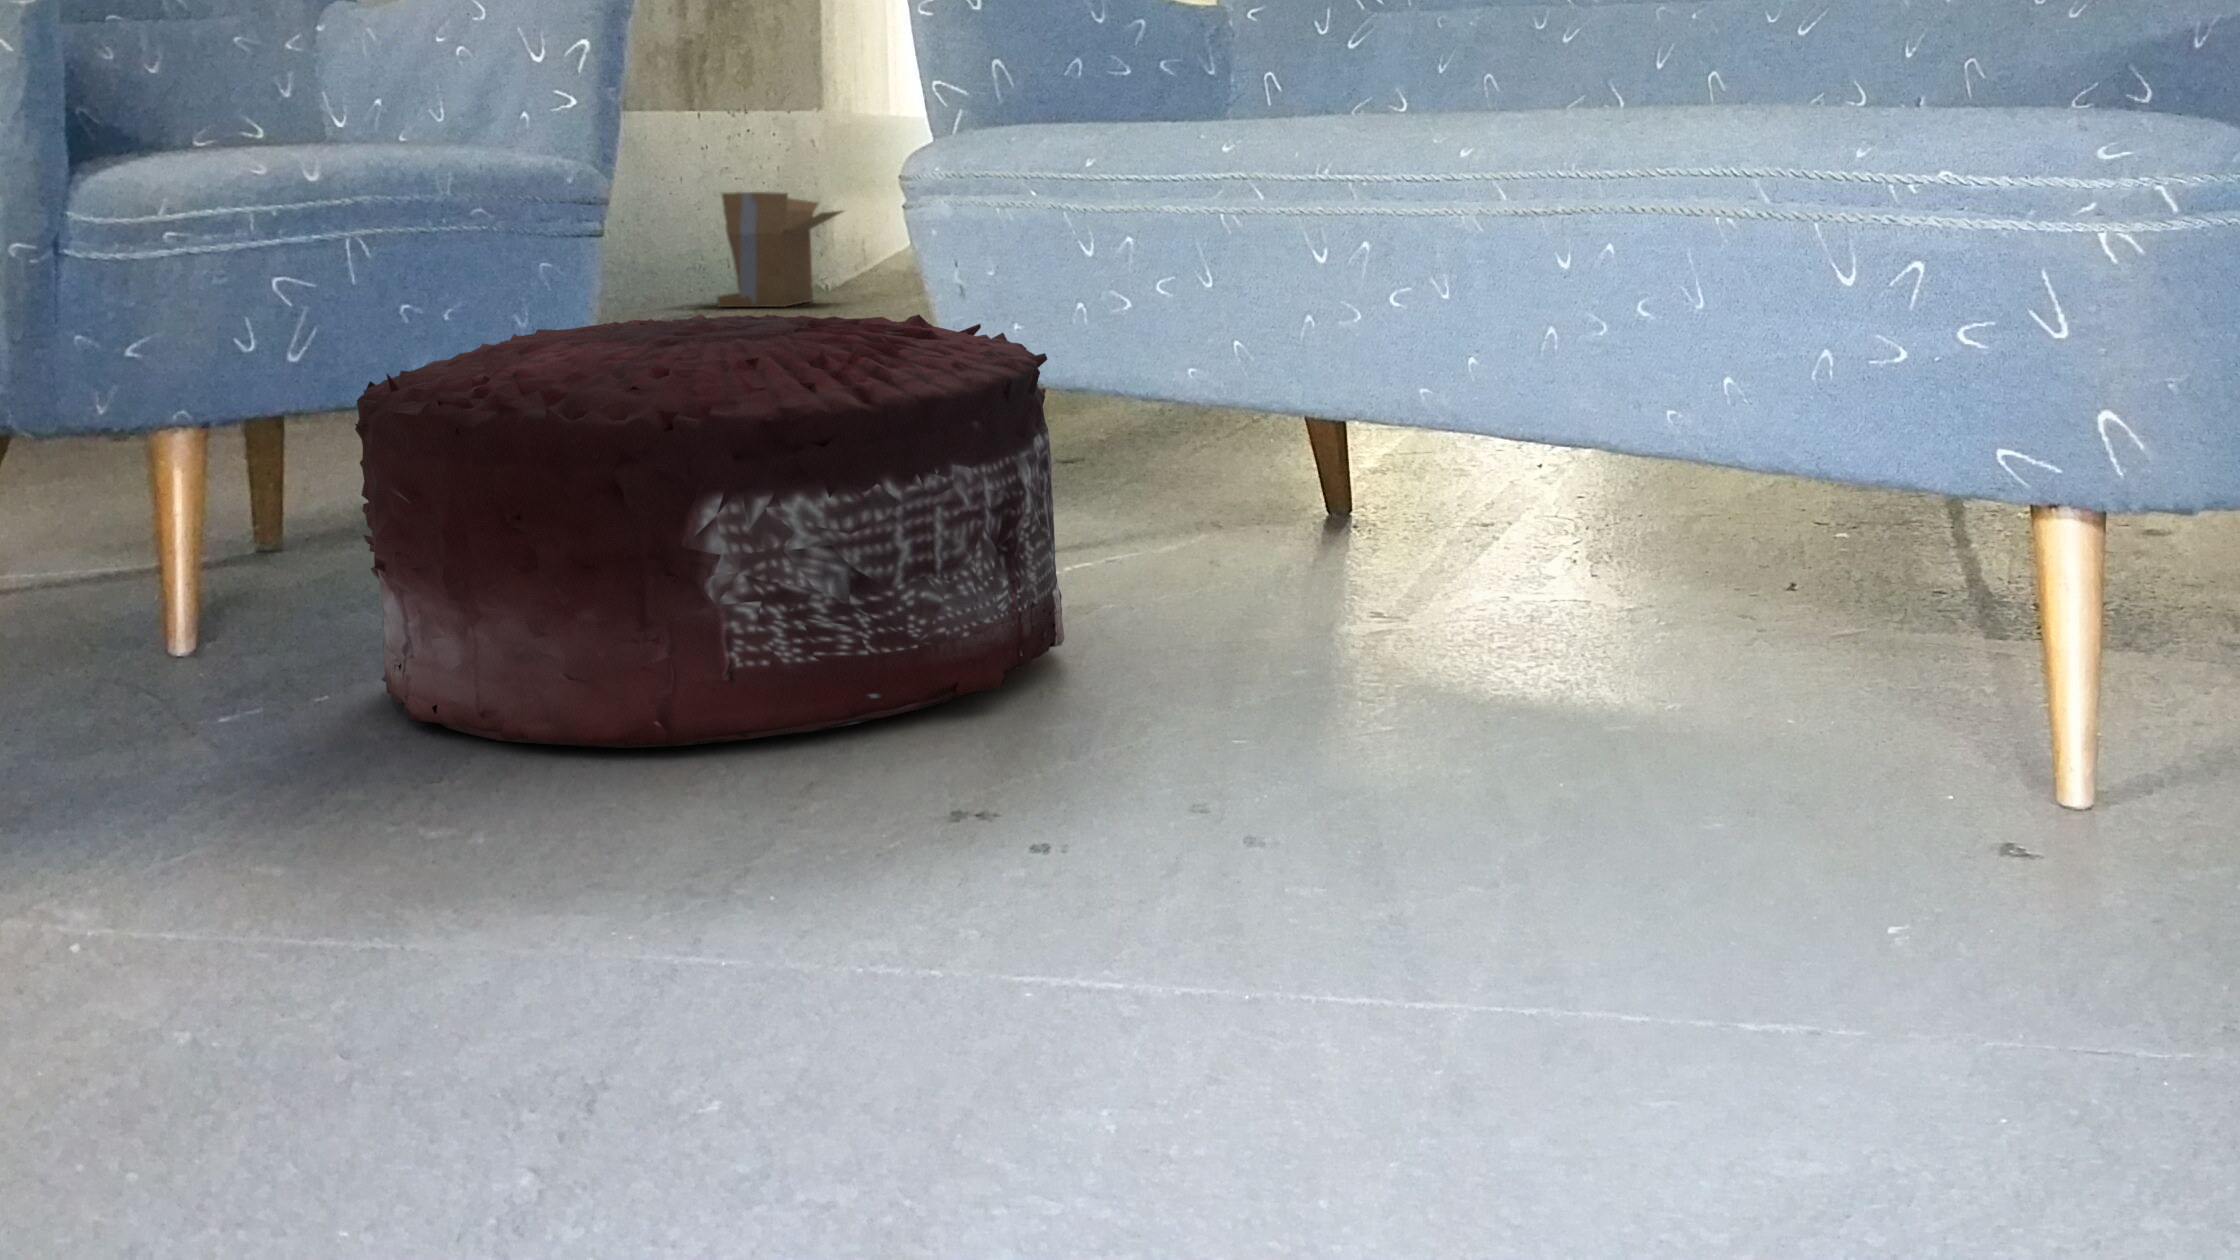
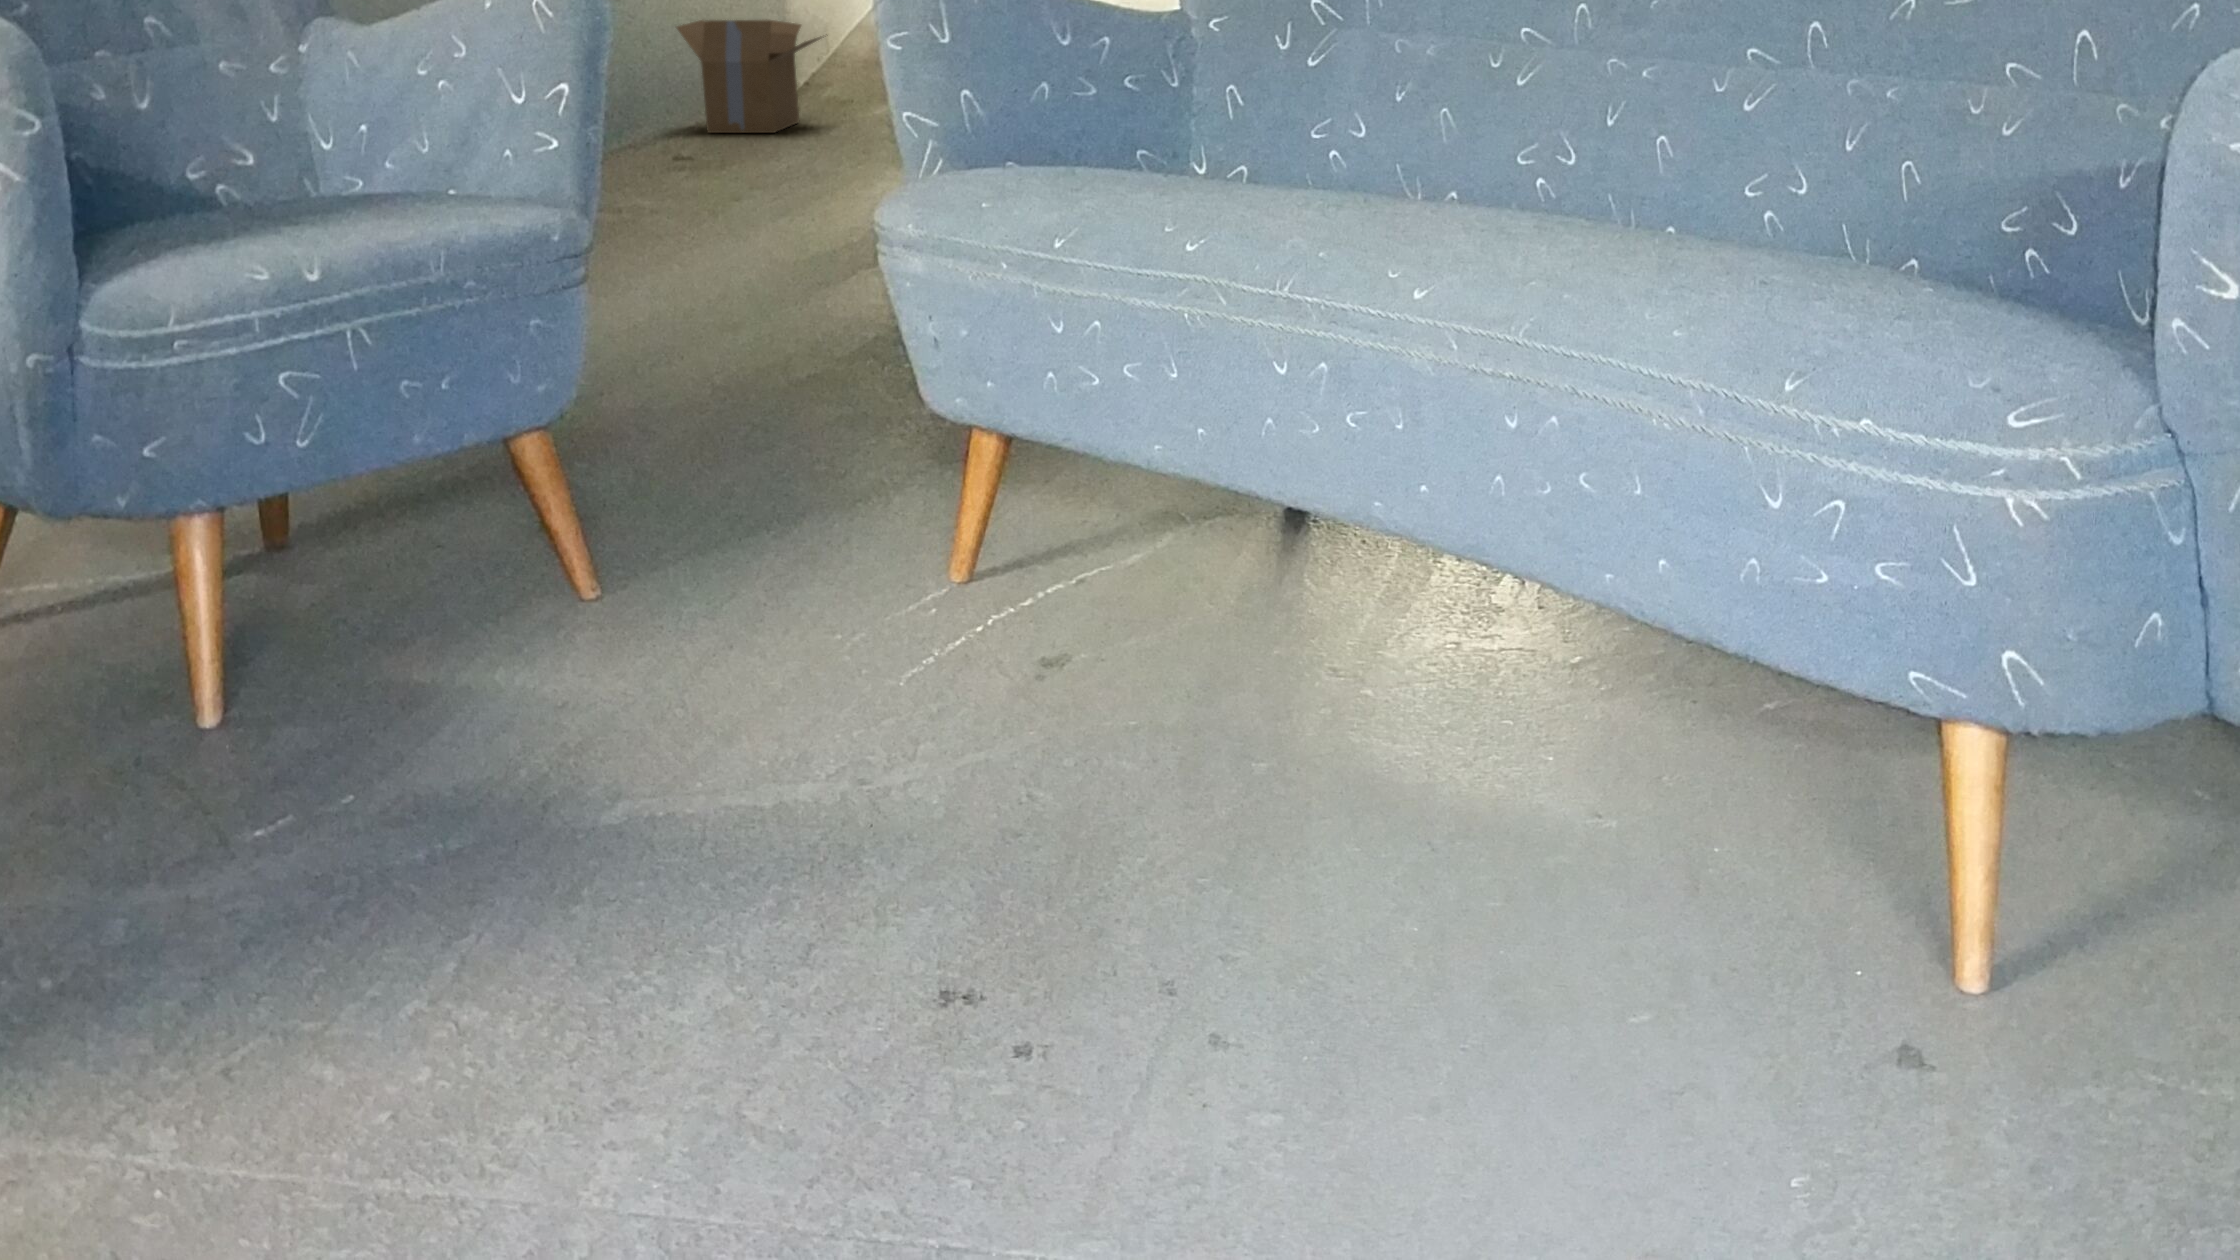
pouf: present [355,314,1064,748] -> none [367,405,1039,912]

